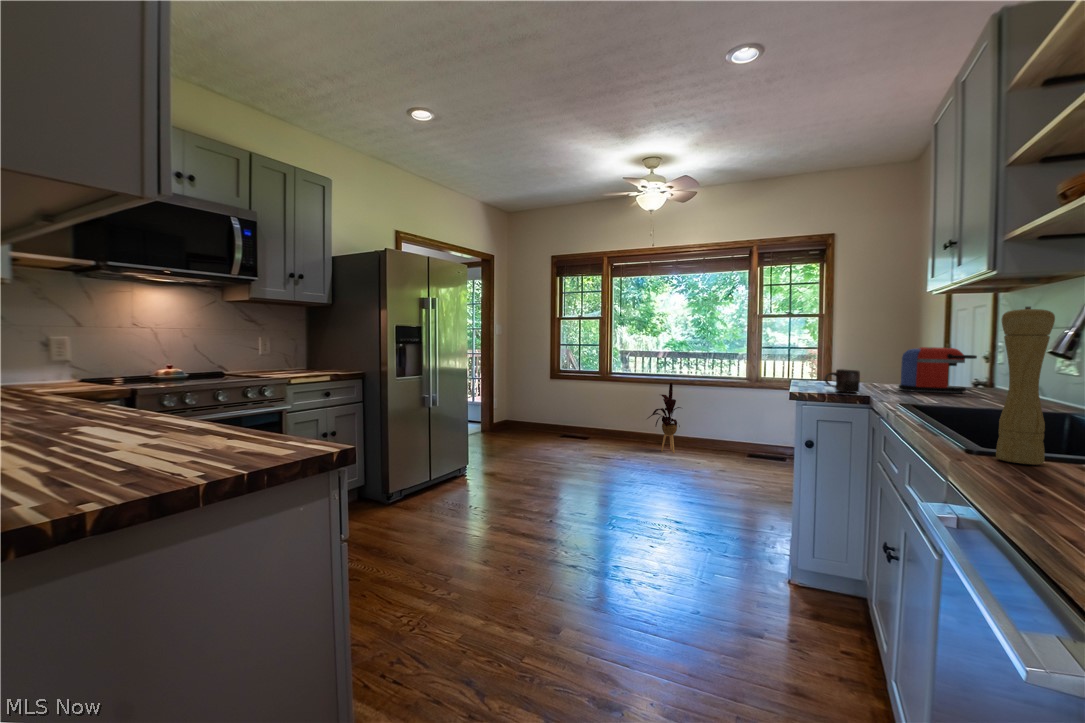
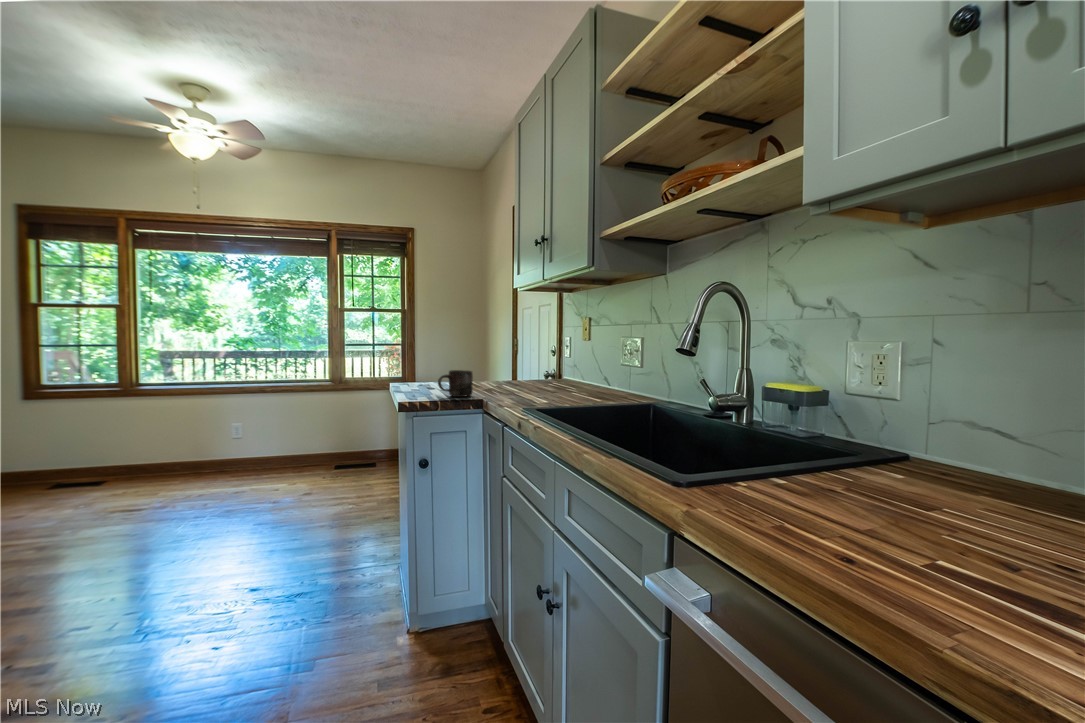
pepper mill: present [996,307,1055,465] -> none [752,291,819,515]
coffee maker: present [899,347,977,393] -> none [499,343,557,388]
house plant: present [647,383,681,453] -> none [197,391,253,480]

